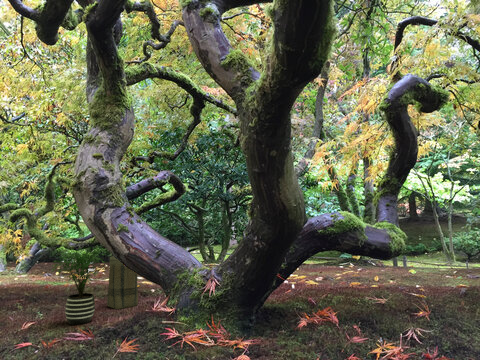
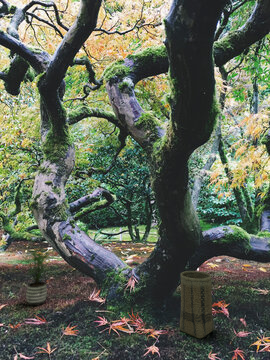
basket: present [107,256,138,309] -> present [180,271,214,338]

